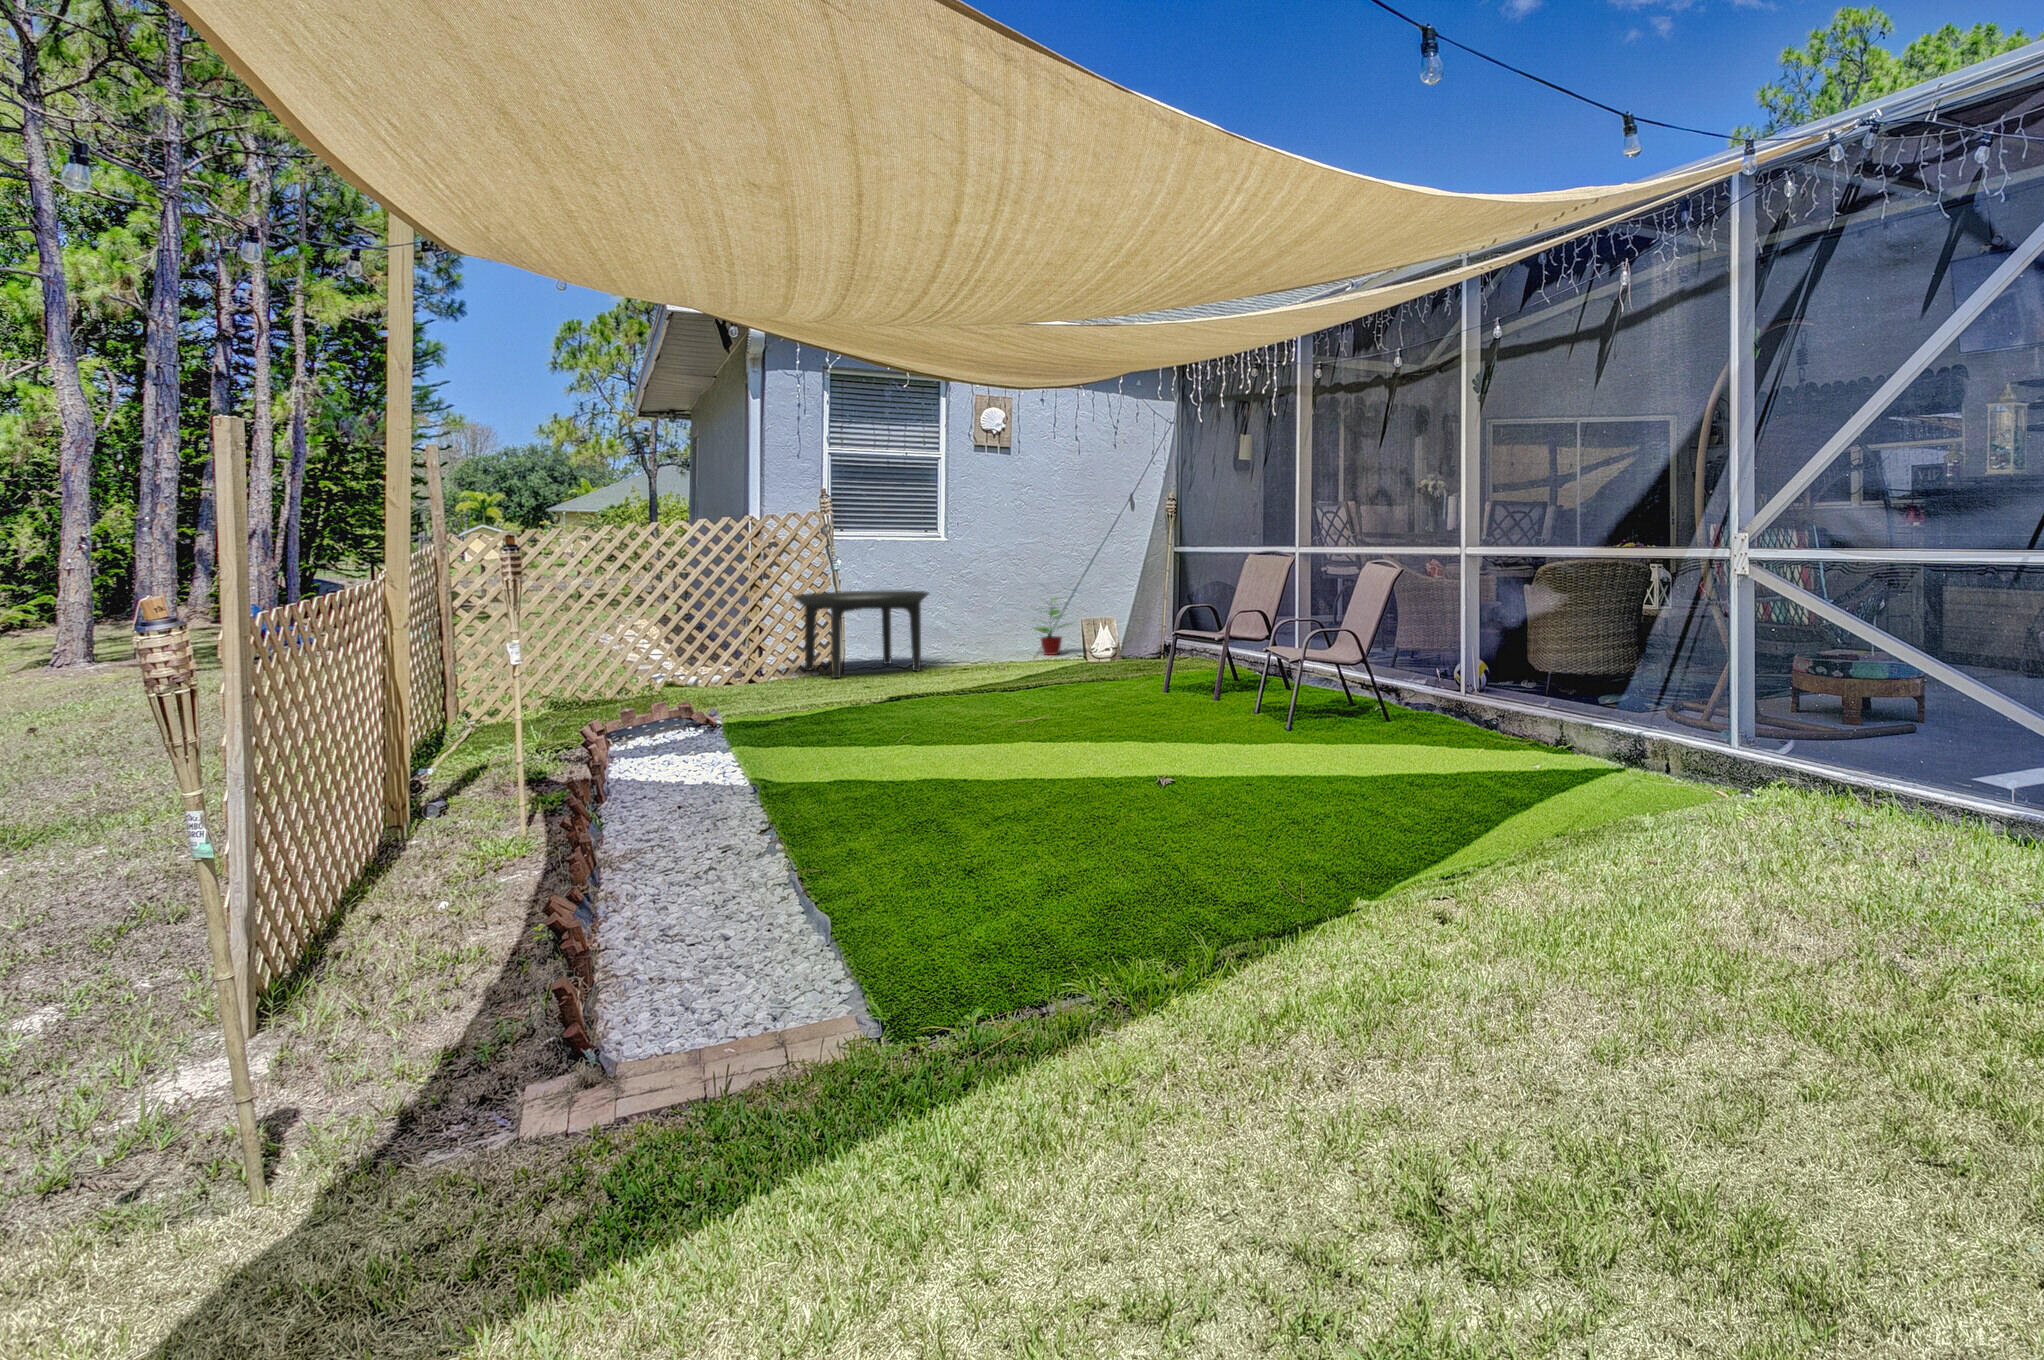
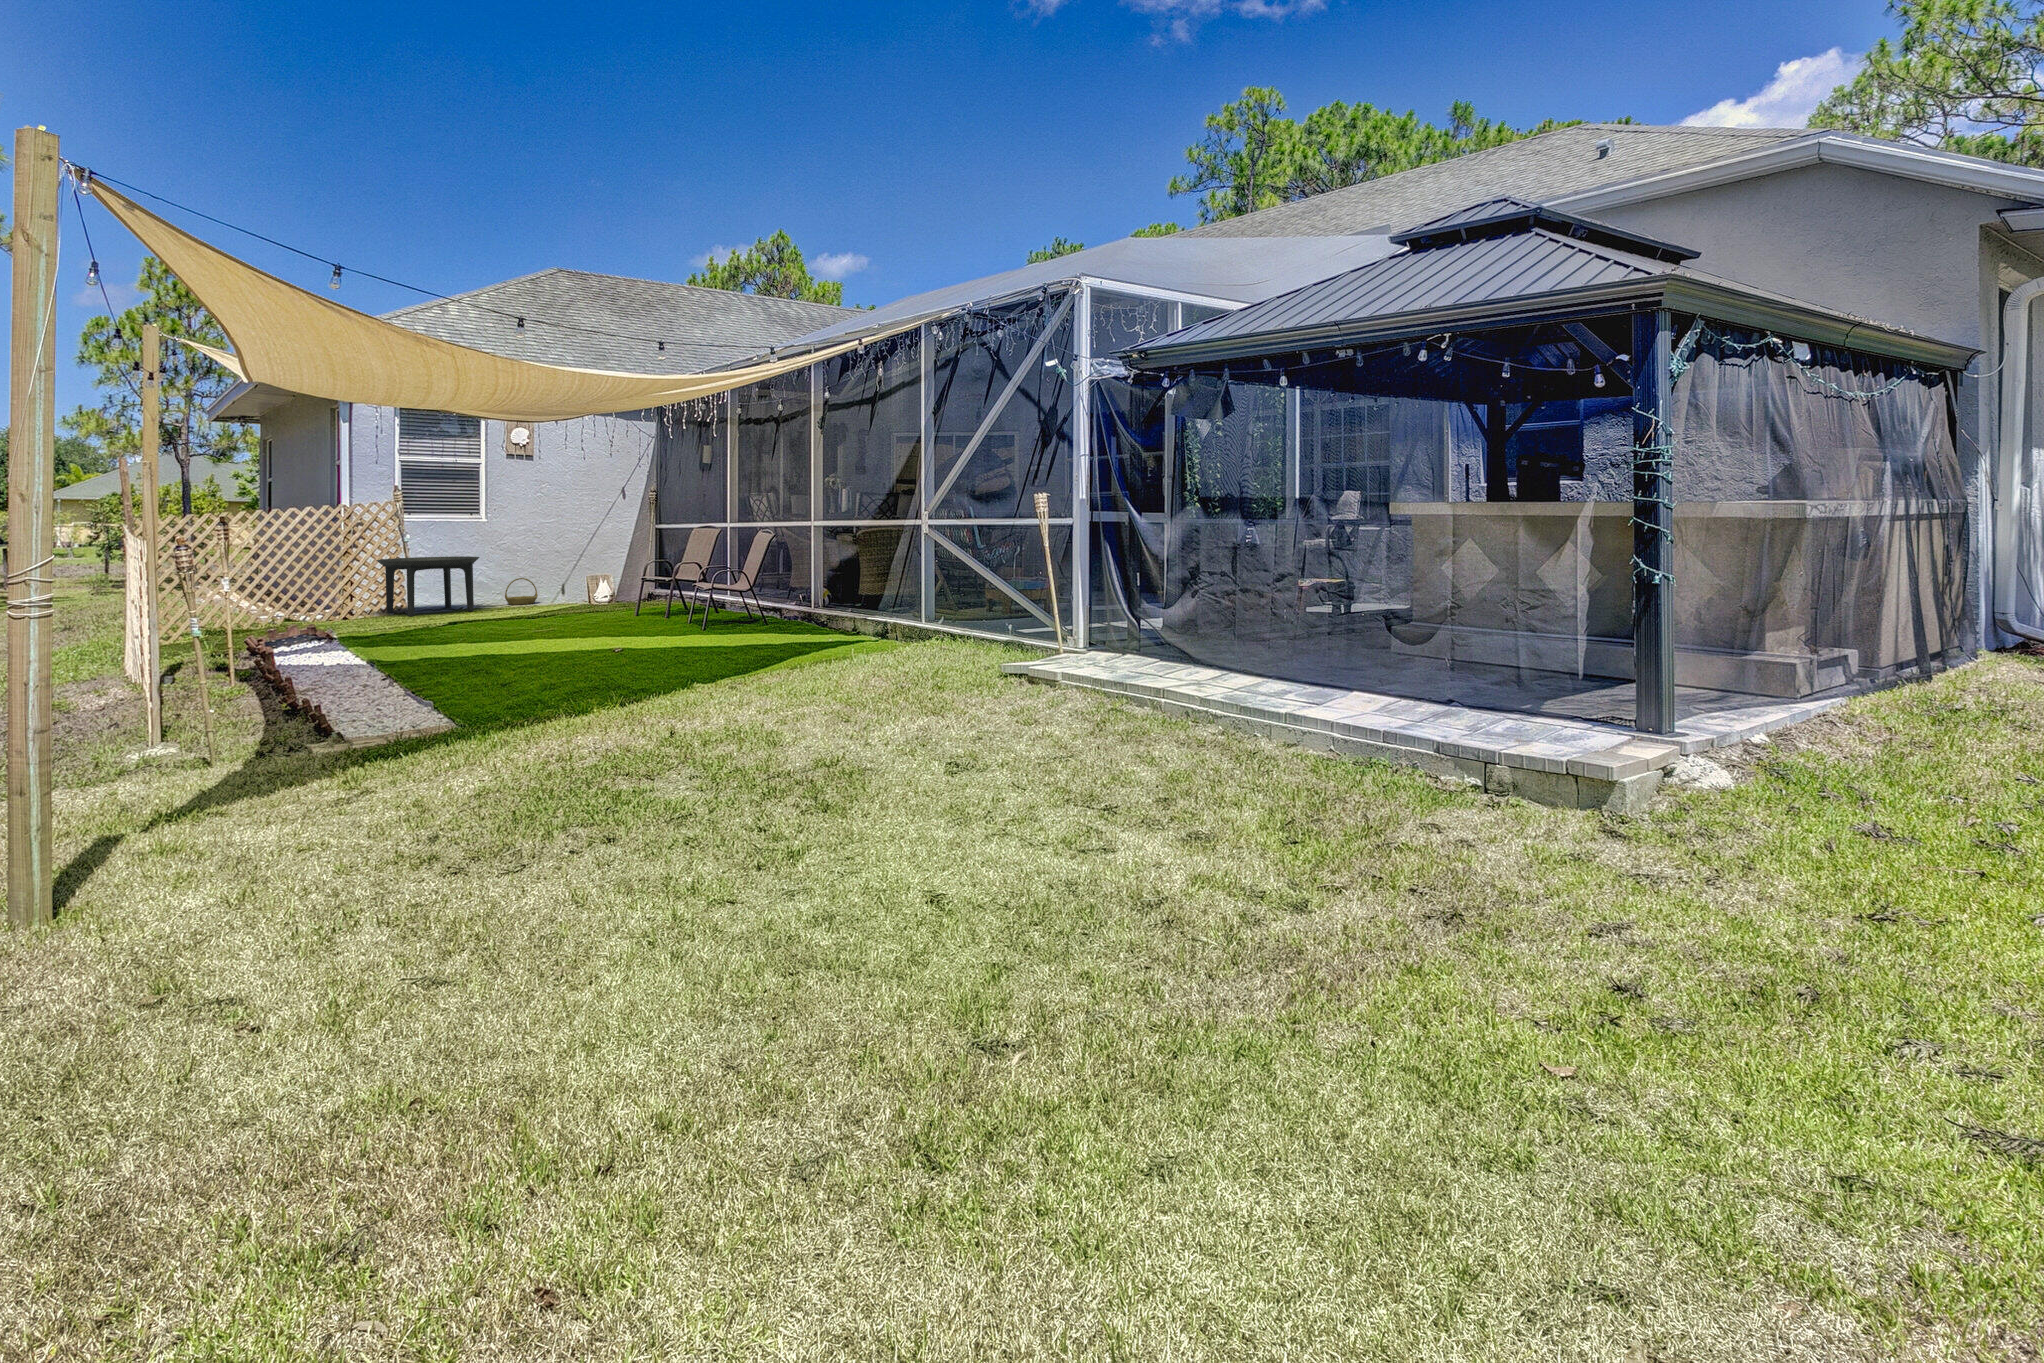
potted plant: present [1035,598,1072,655] -> none [553,559,591,601]
basket: none [963,622,1007,660] -> present [505,578,538,605]

